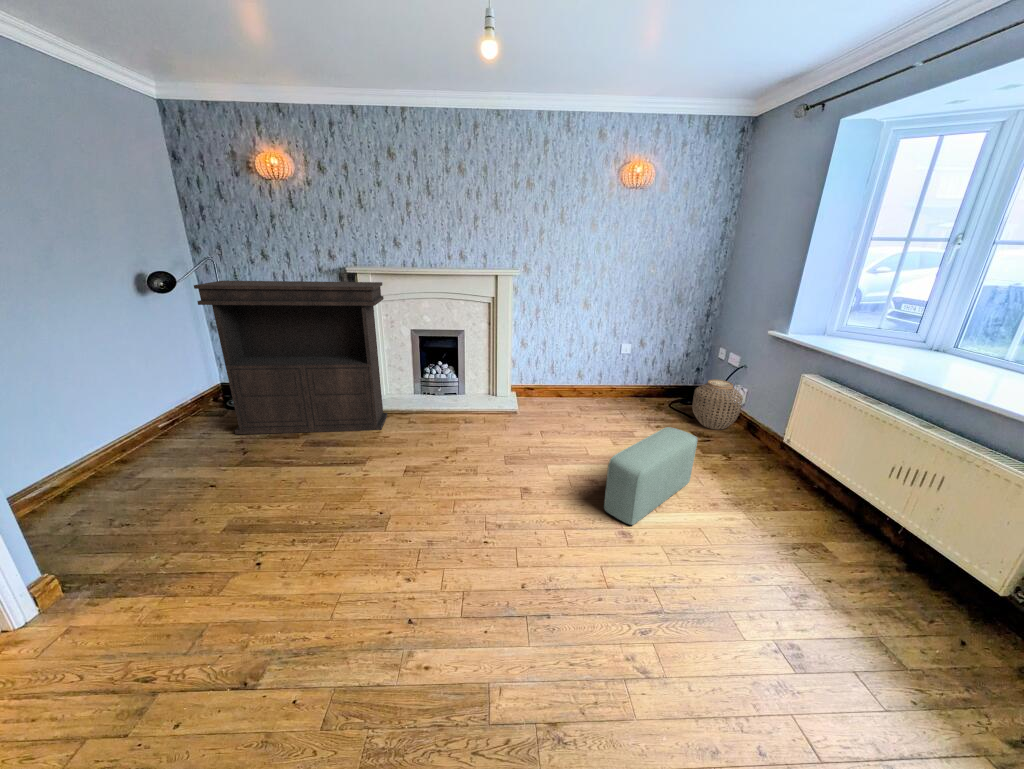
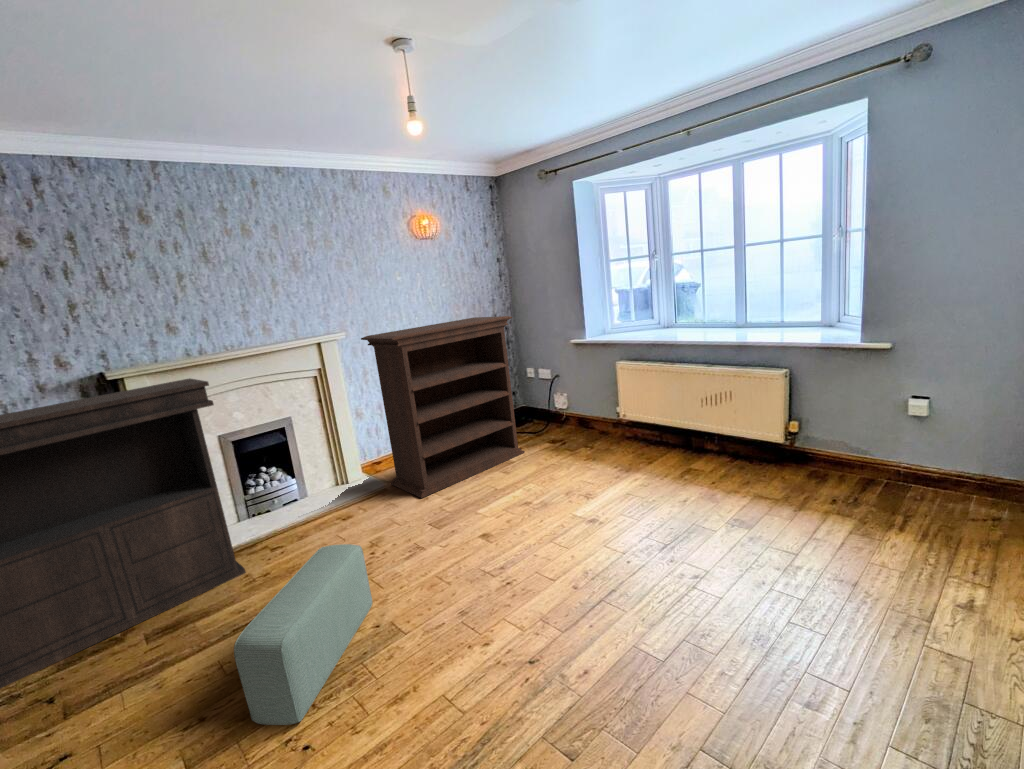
bookshelf: none [523,276,682,433] -> present [361,316,525,498]
woven basket: present [692,379,743,430] -> none [532,391,572,435]
pouf: present [604,427,698,525] -> present [234,544,373,725]

